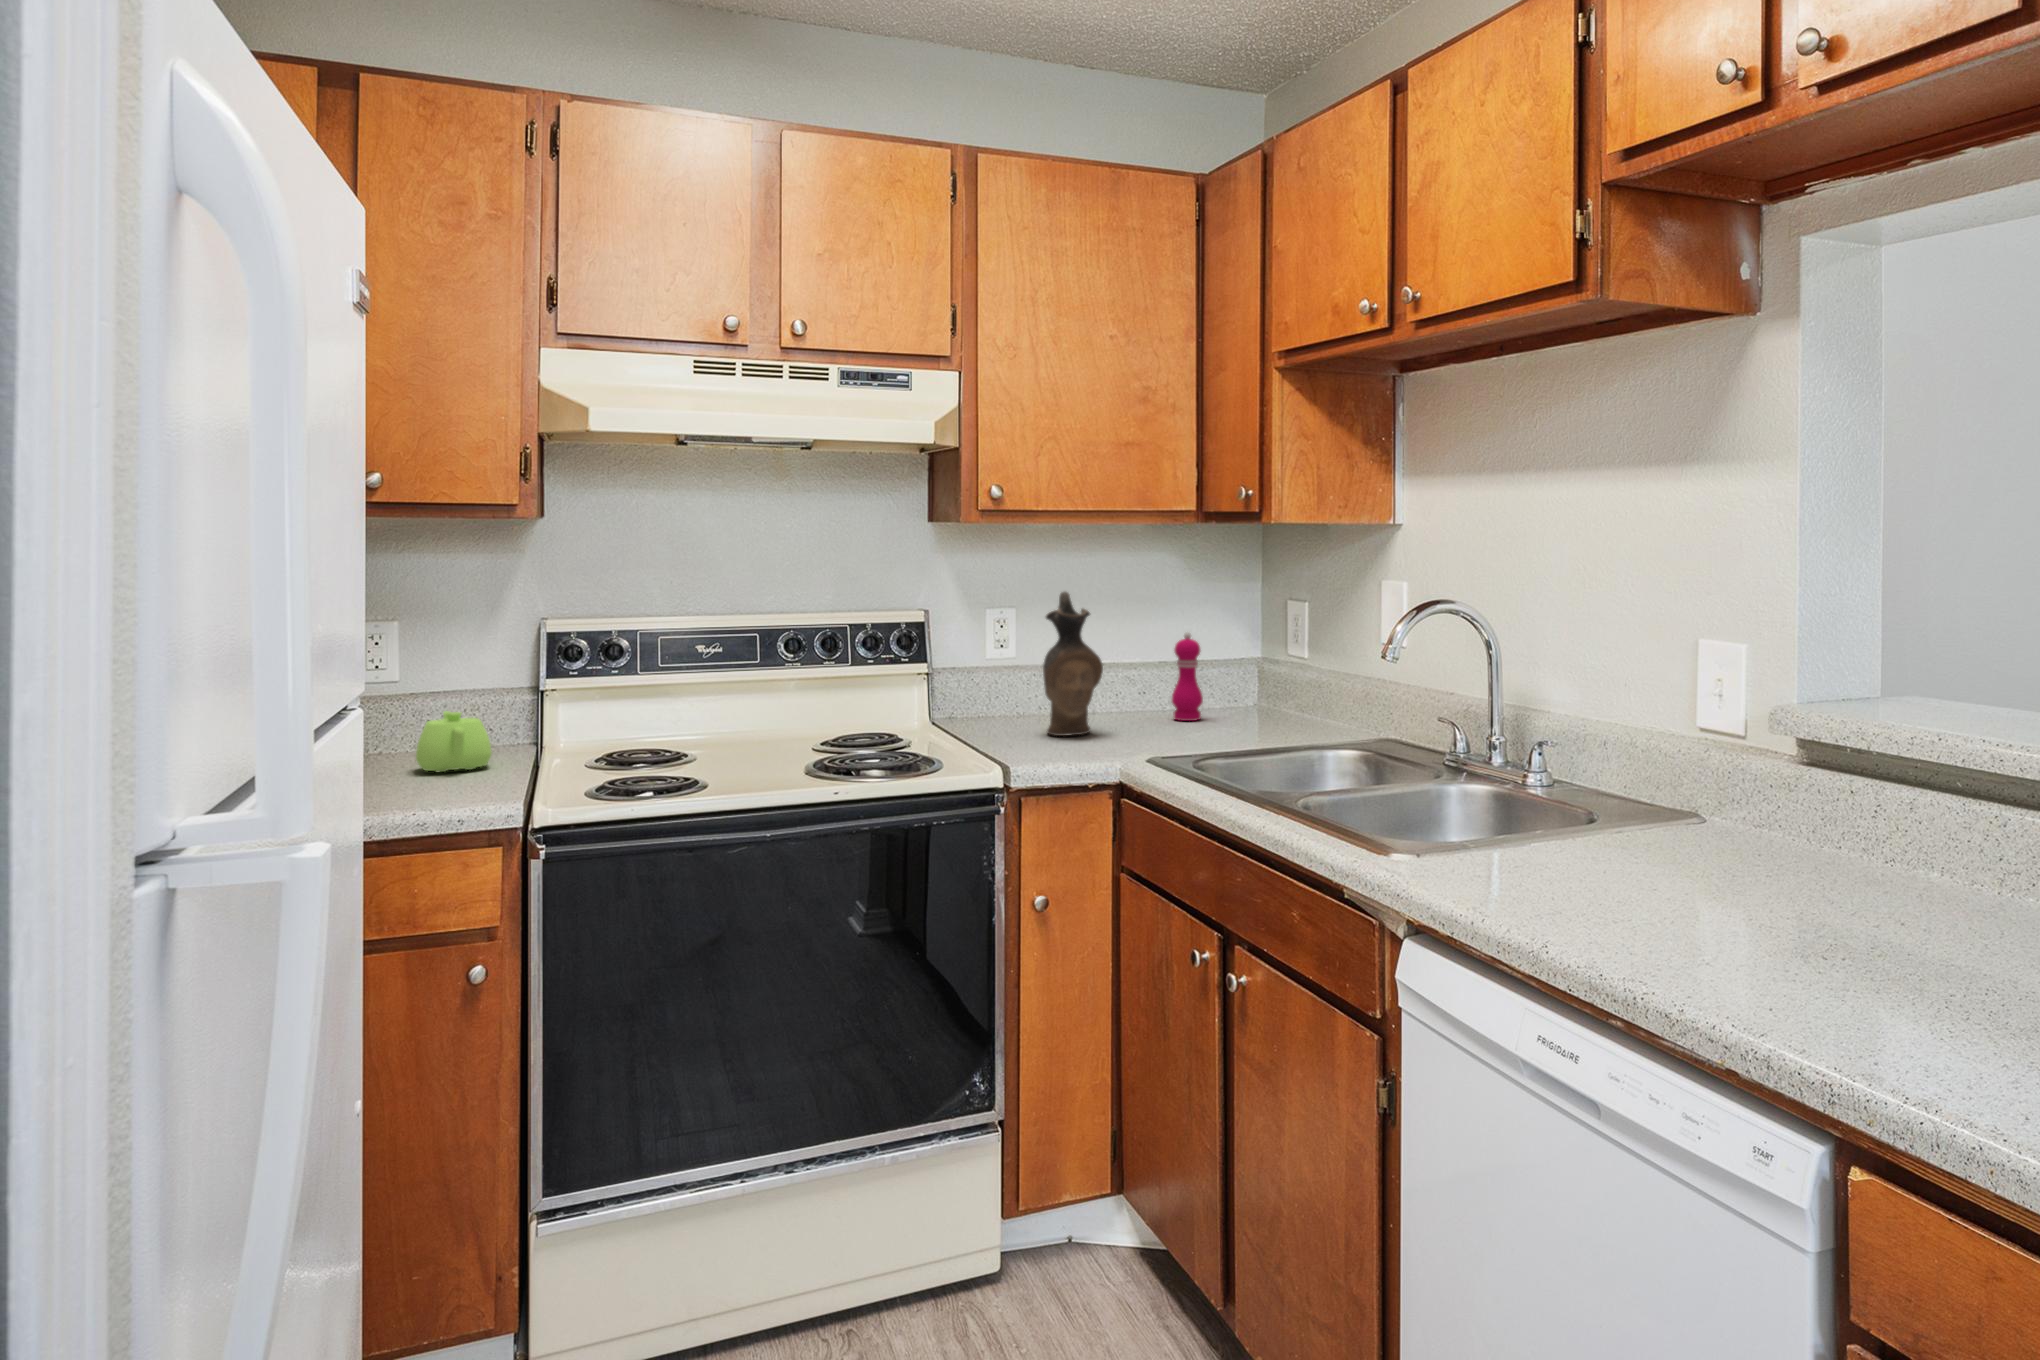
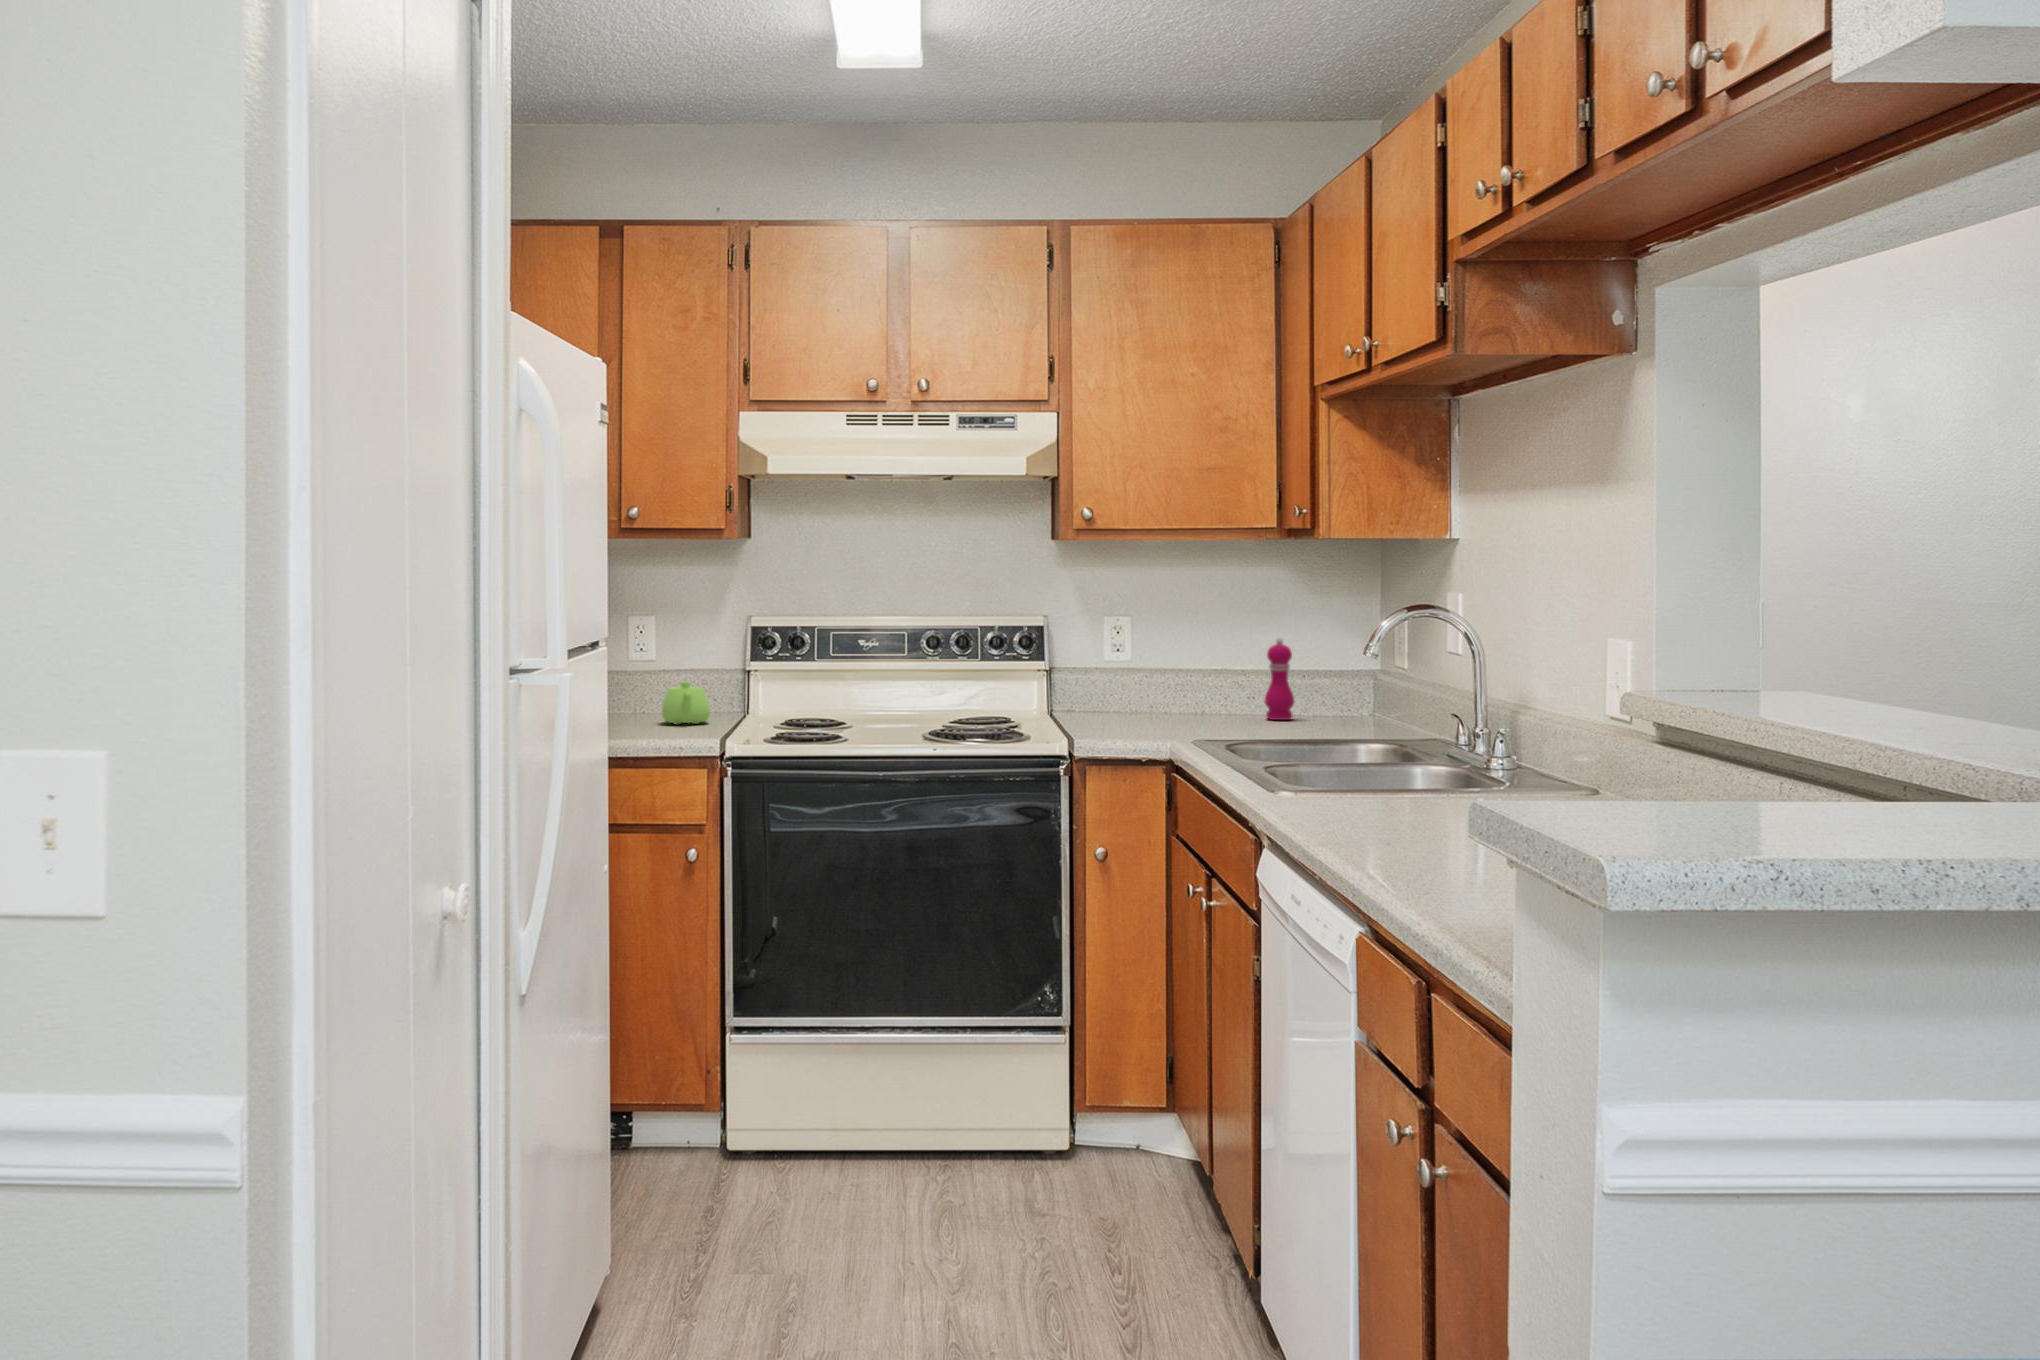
ceramic pitcher: present [1043,592,1103,736] -> none [1133,598,1184,724]

